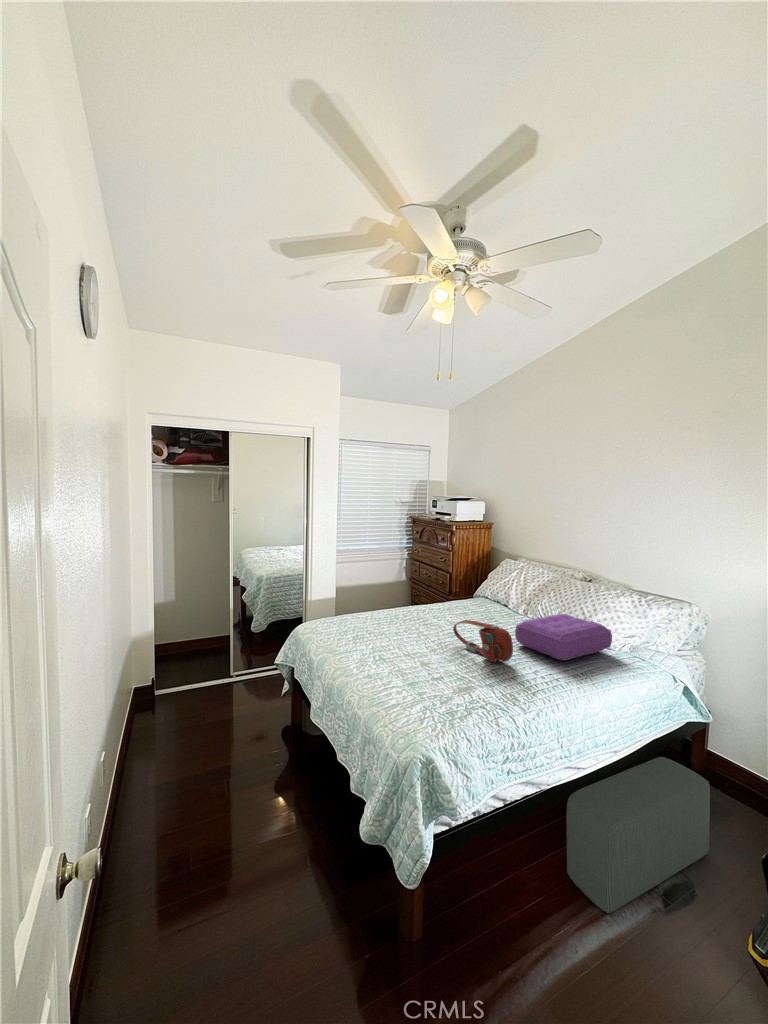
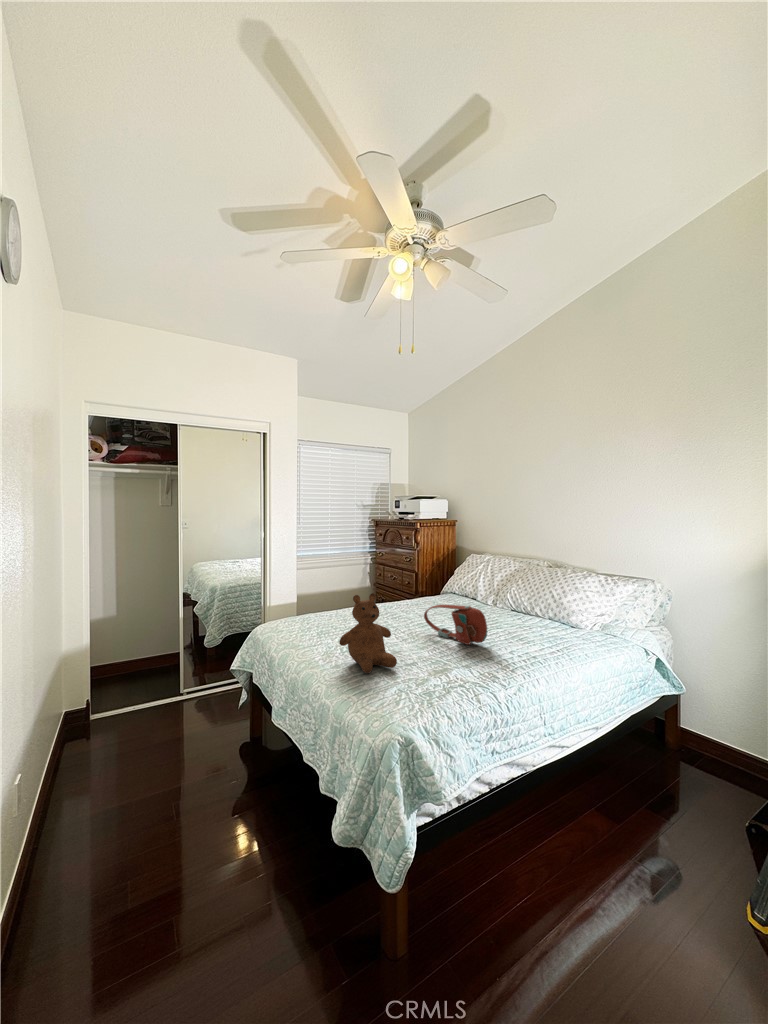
teddy bear: none [372,613,424,688] -> present [339,593,397,673]
pillow: present [515,614,612,660] -> none [487,597,583,639]
pouf: present [567,757,710,913] -> none [555,731,696,901]

